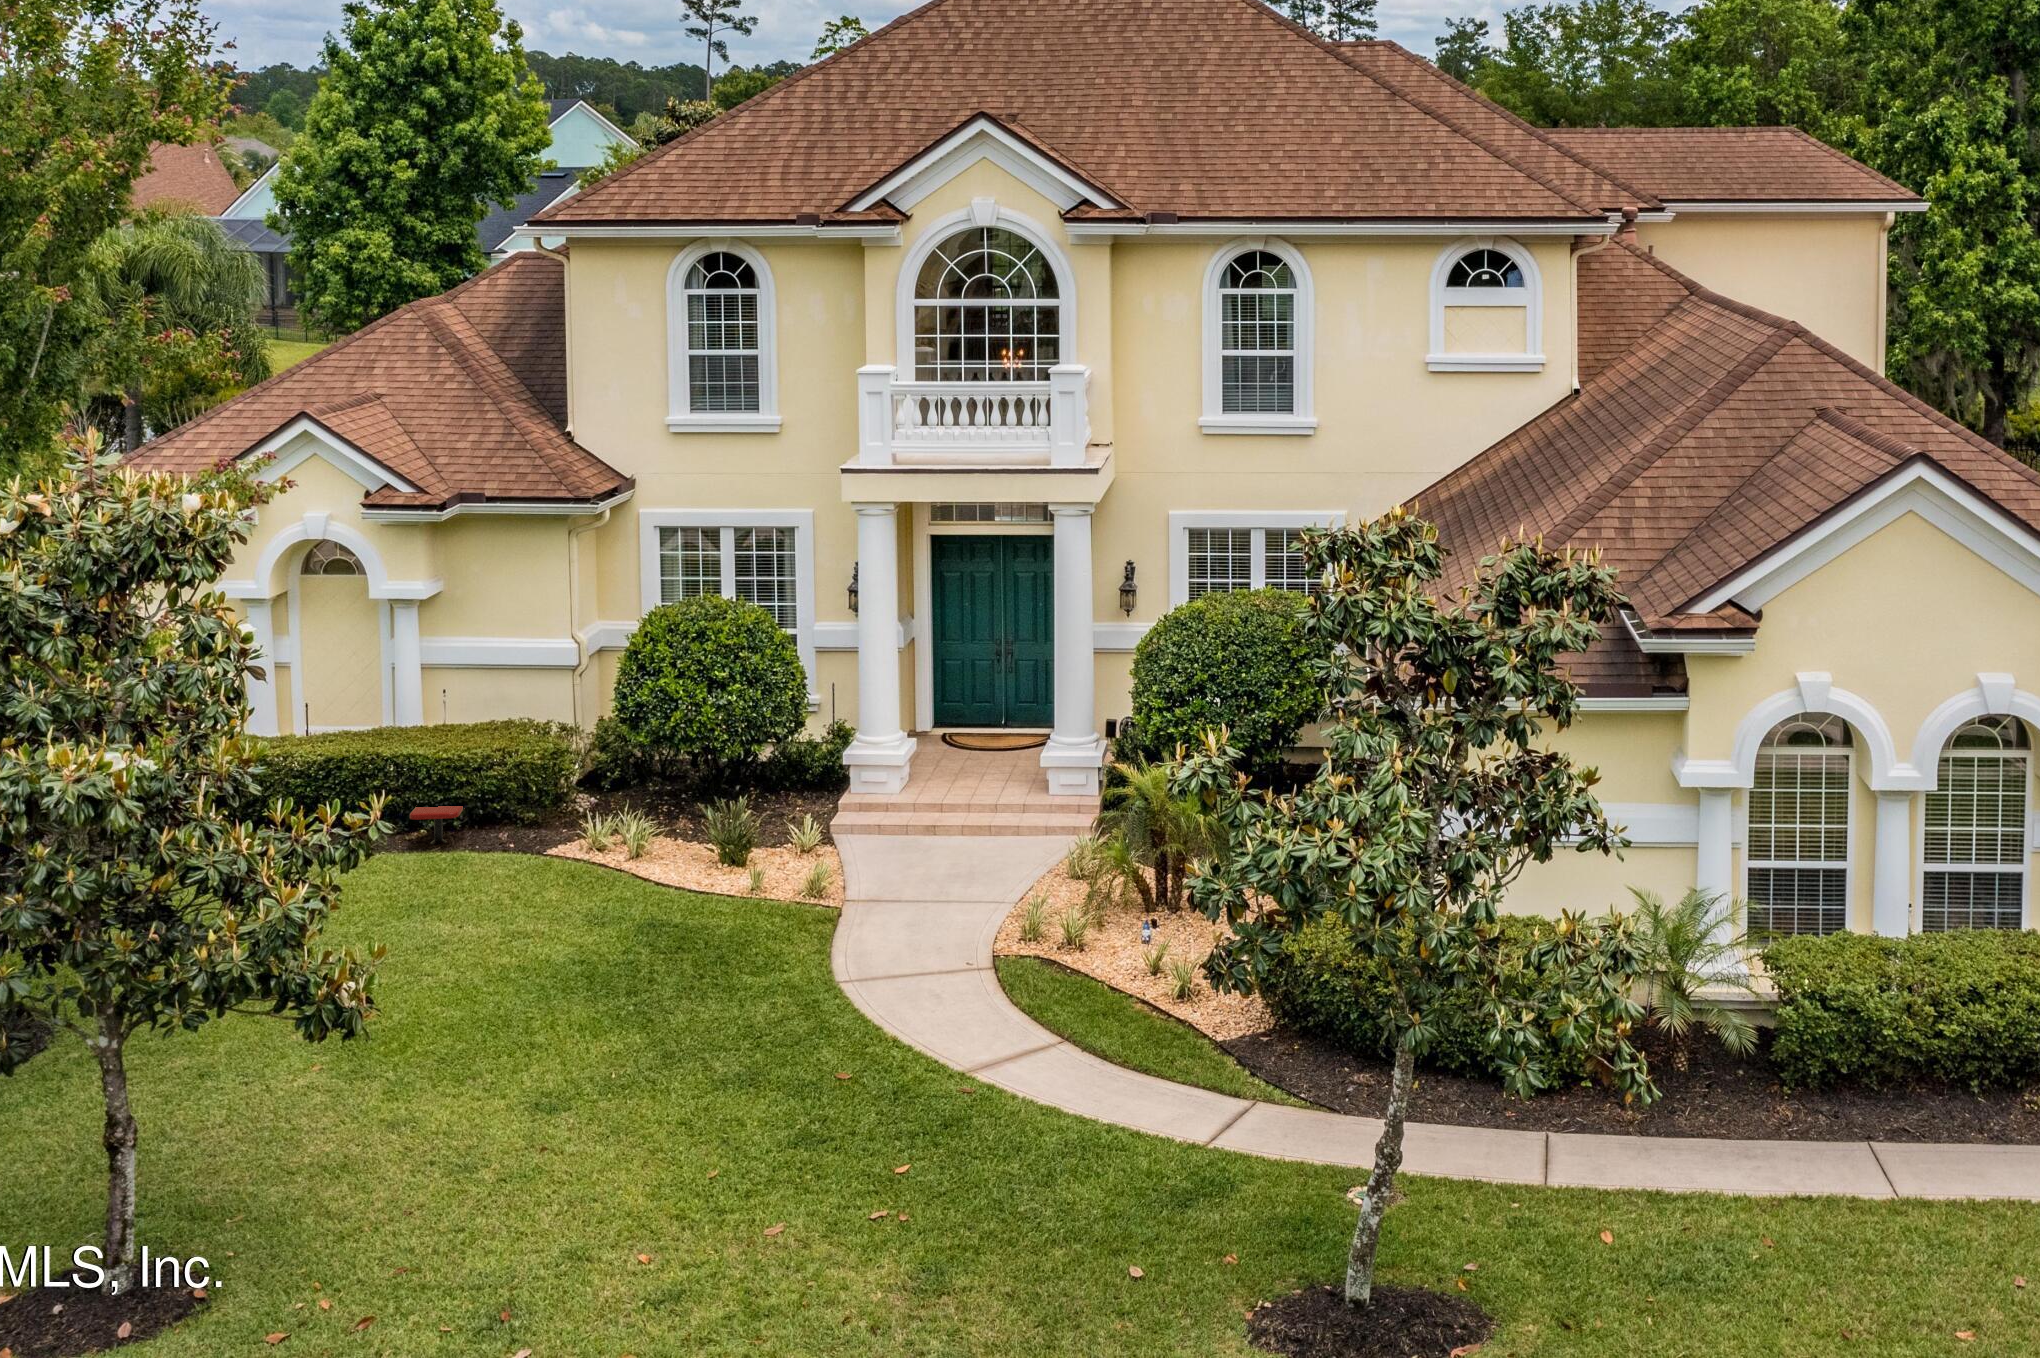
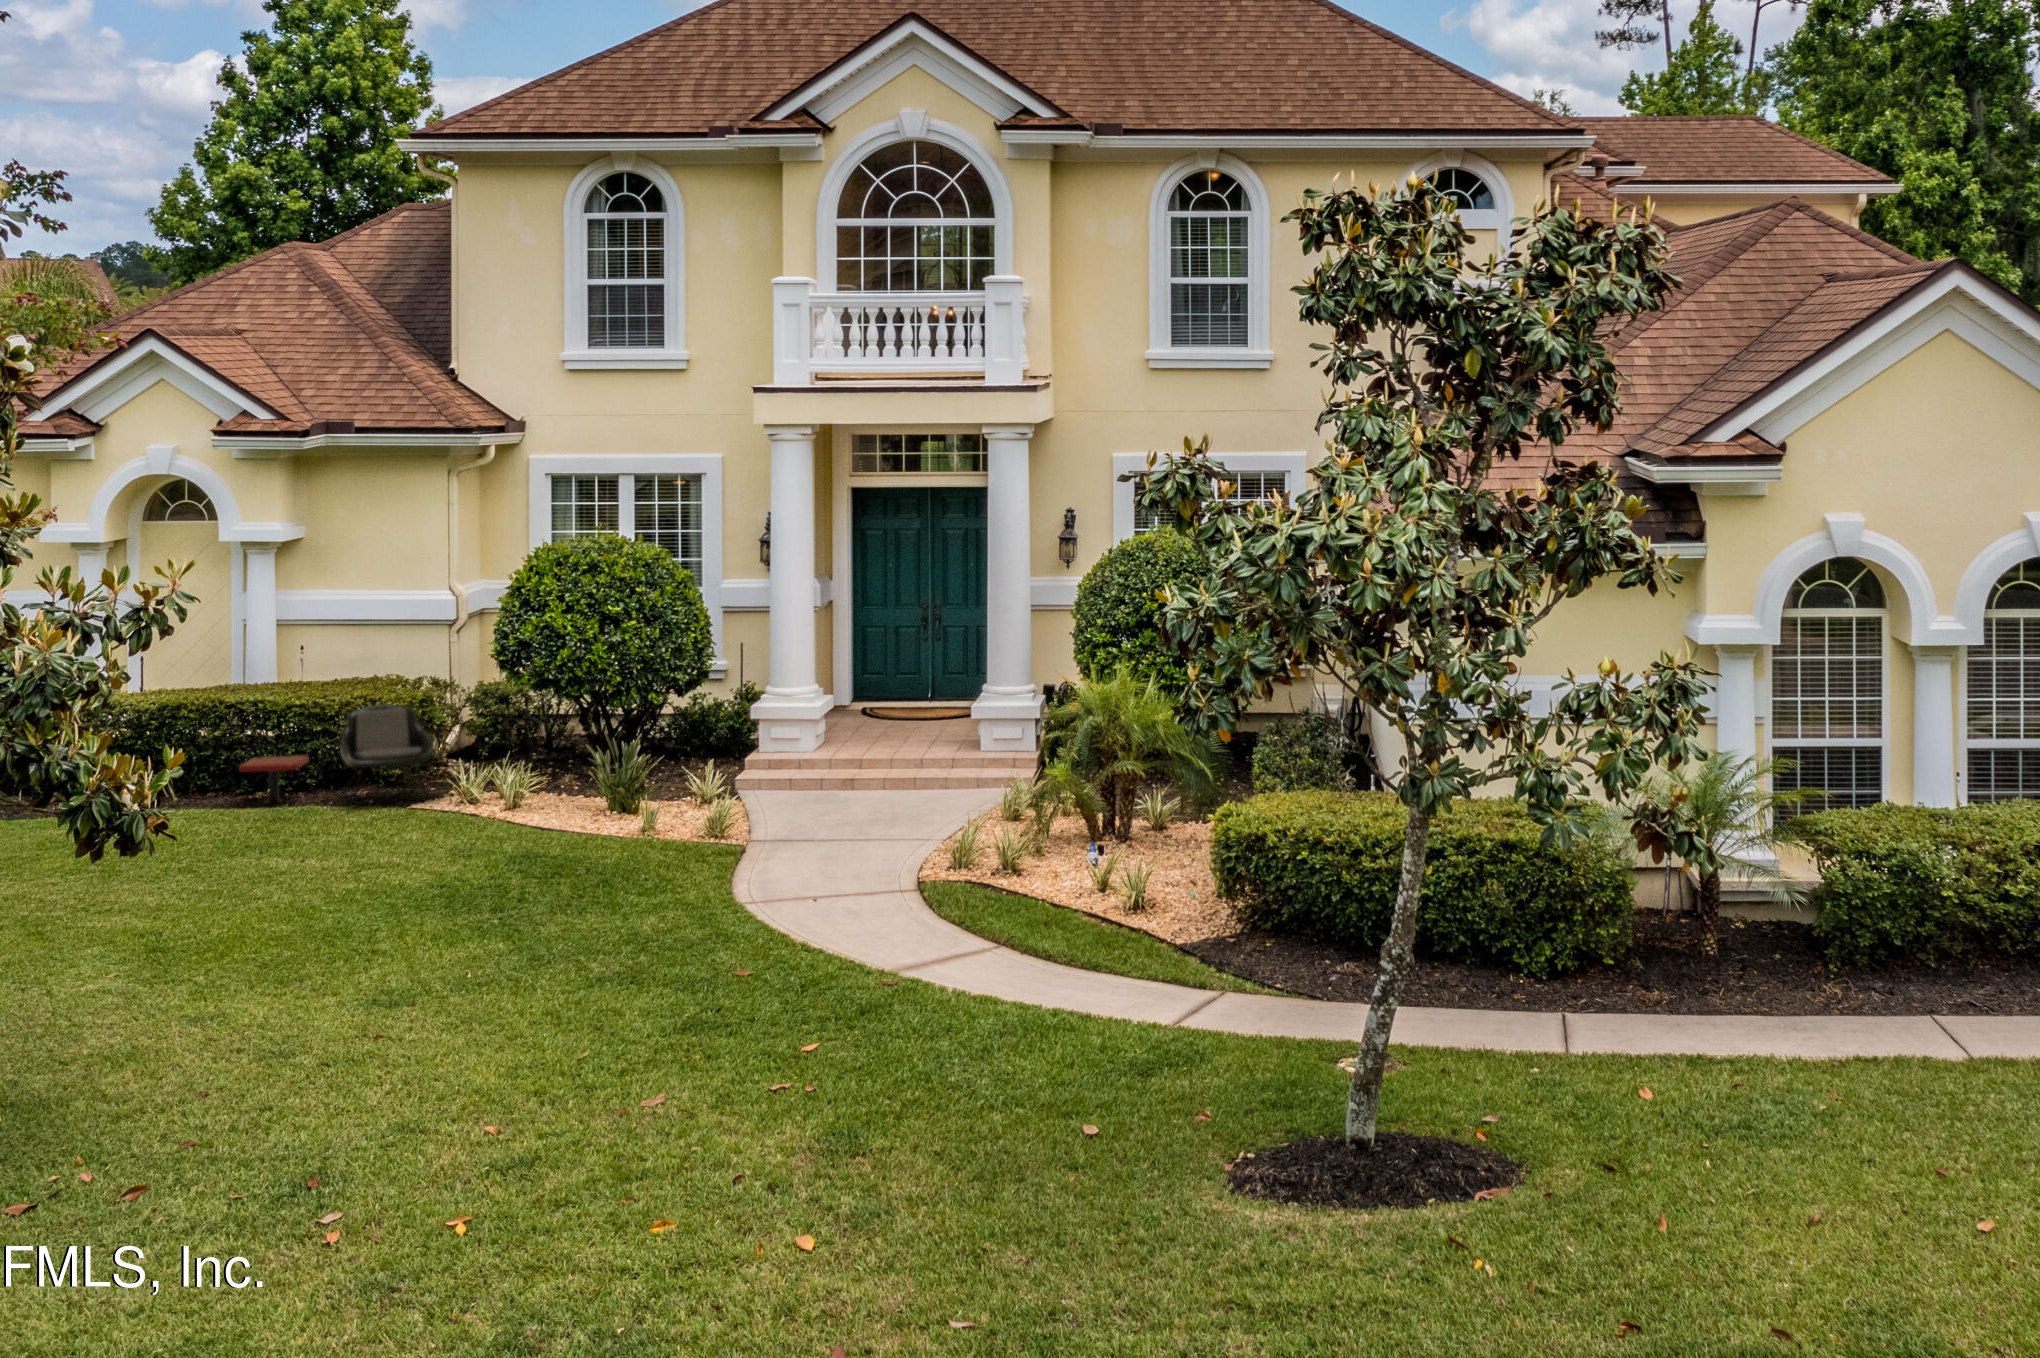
lounge chair: none [494,756,573,853] -> present [340,704,434,808]

